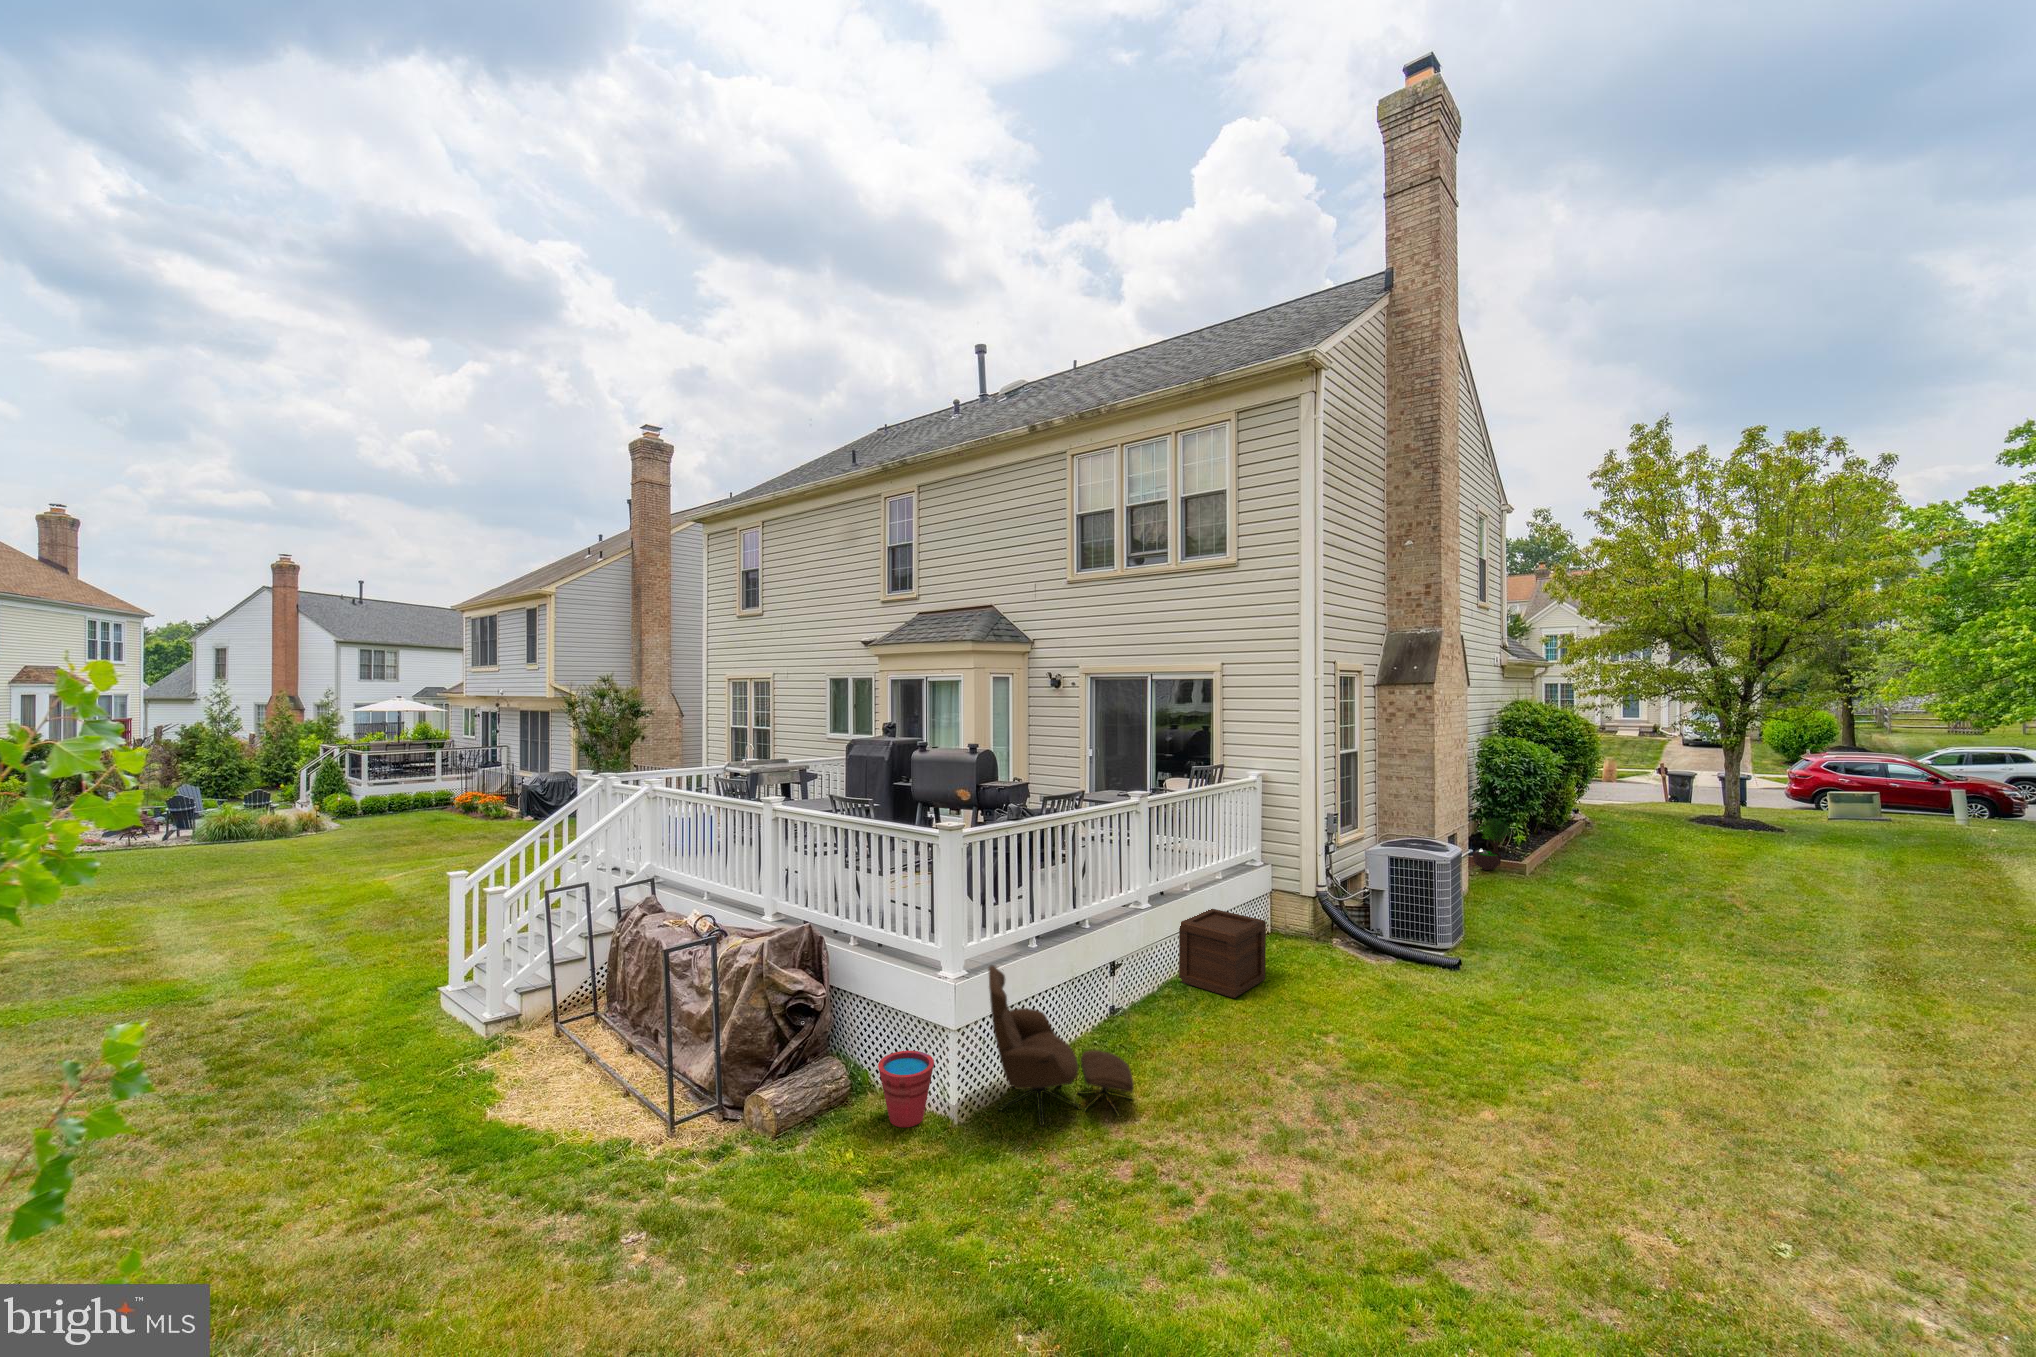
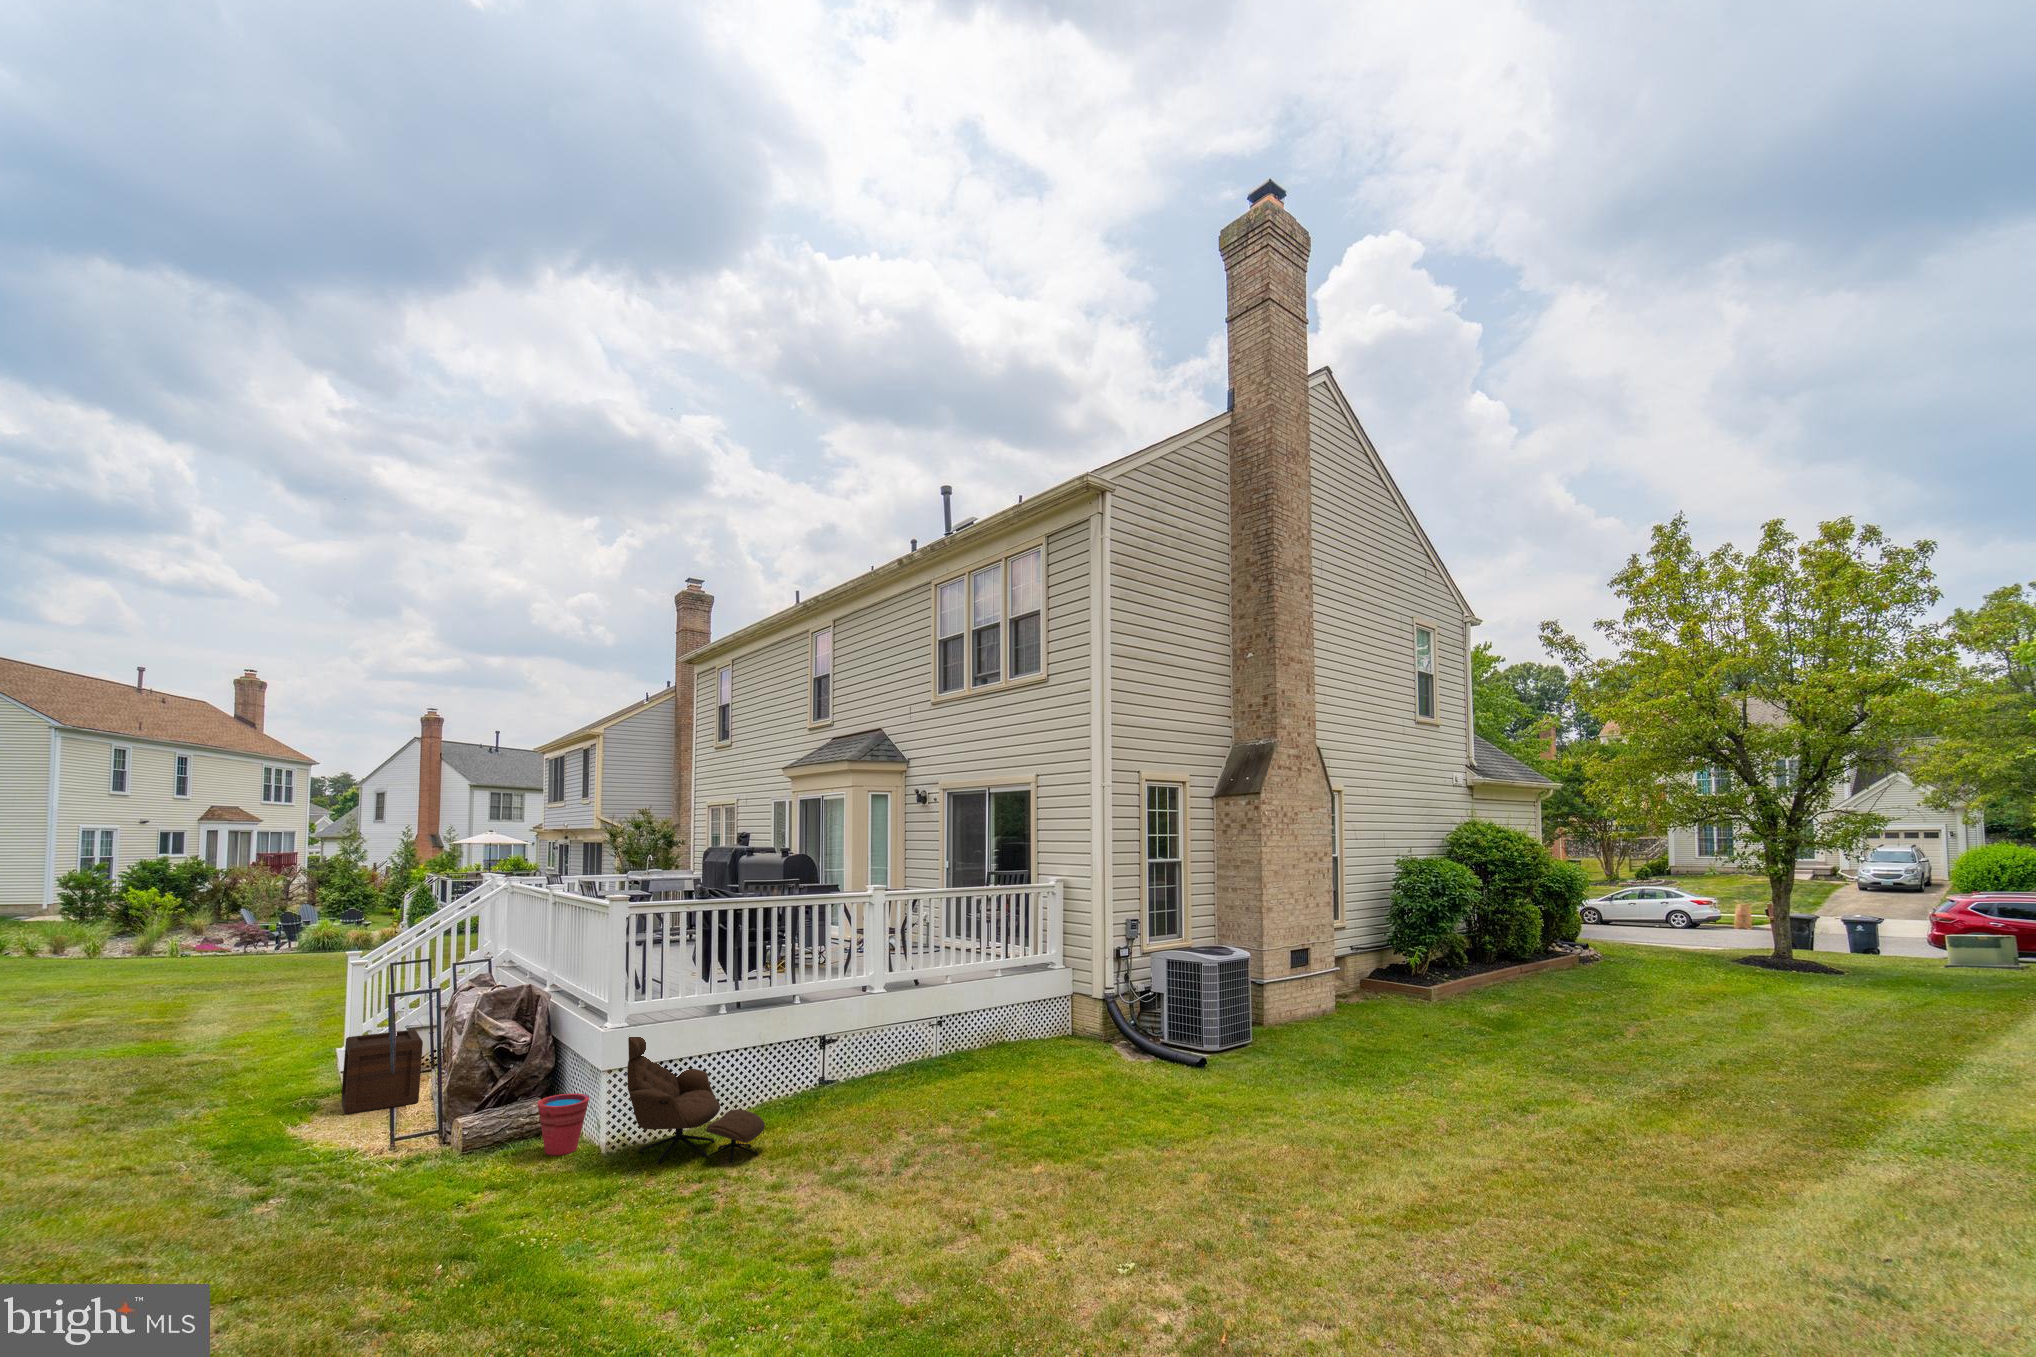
potted tree: present [1473,818,1510,870] -> none [1390,952,1427,1017]
wooden crate: present [1179,909,1266,998] -> present [341,1030,423,1114]

